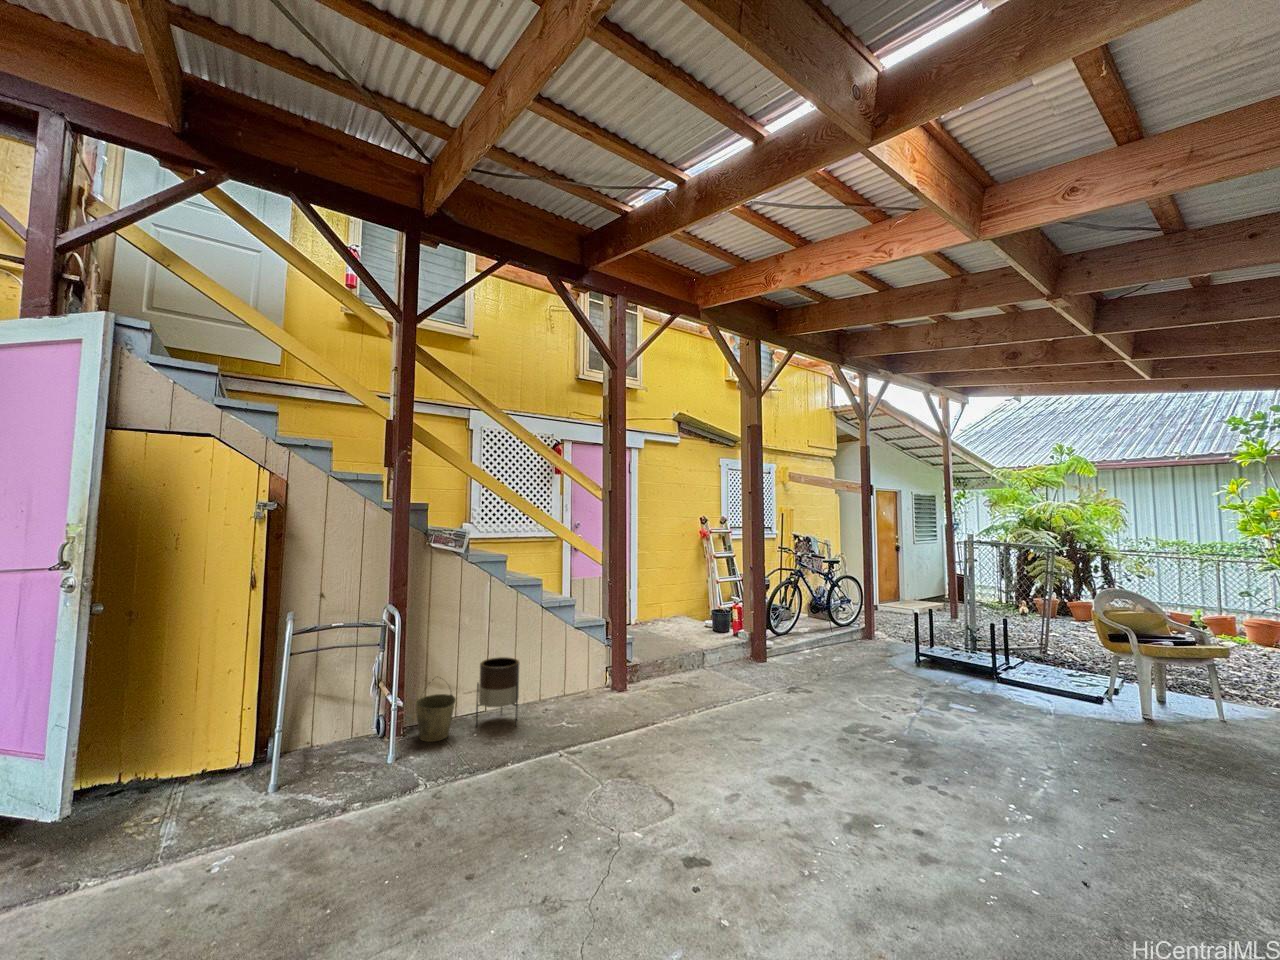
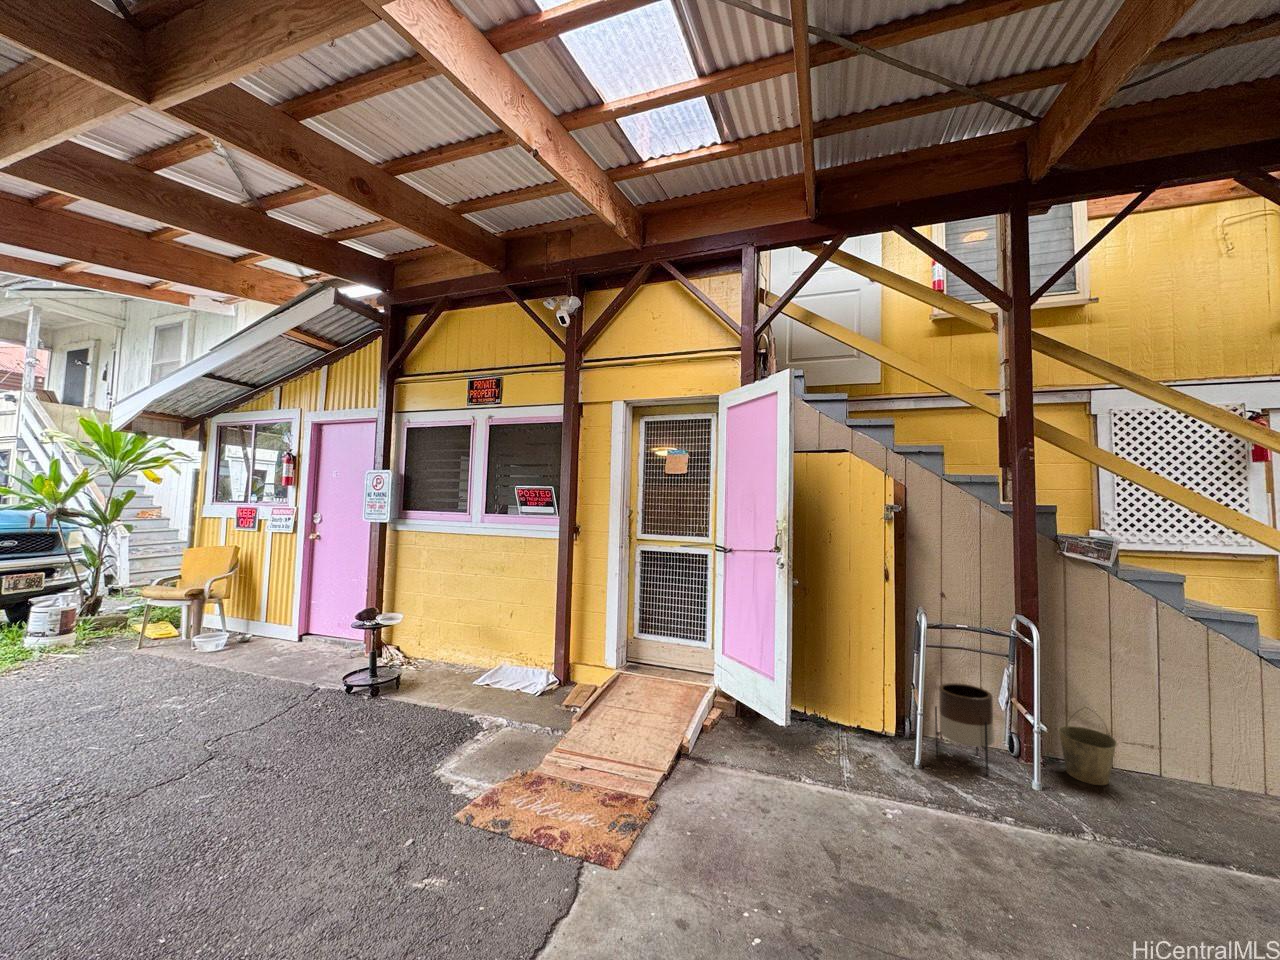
planter: present [476,657,519,726] -> present [935,683,994,775]

